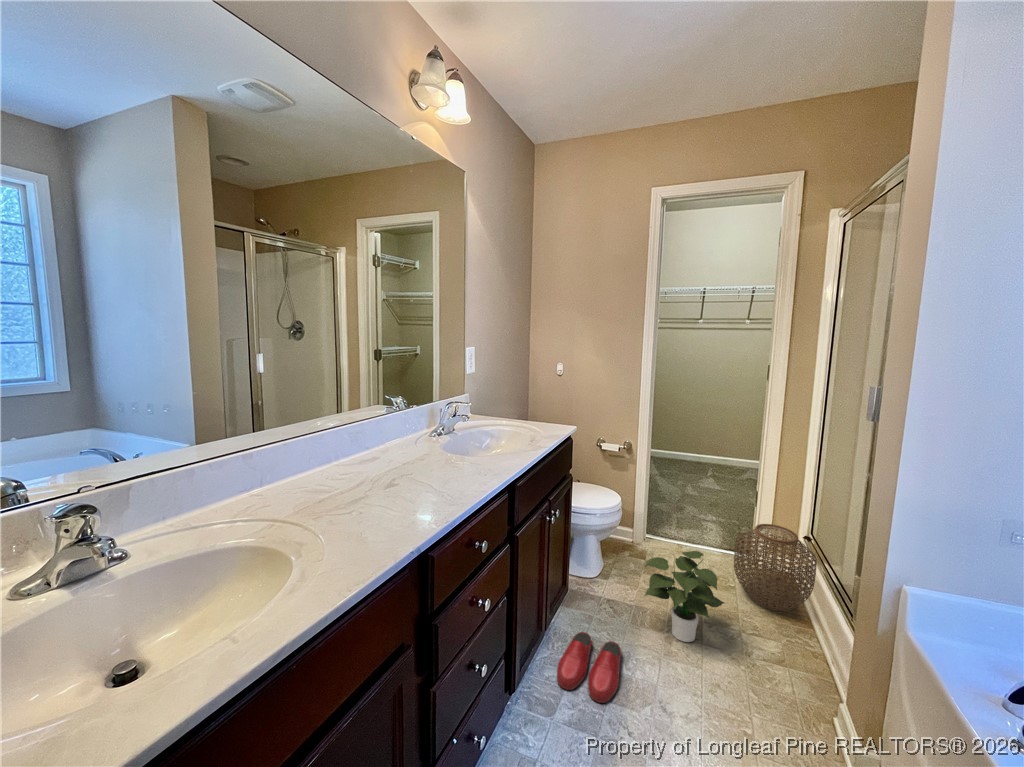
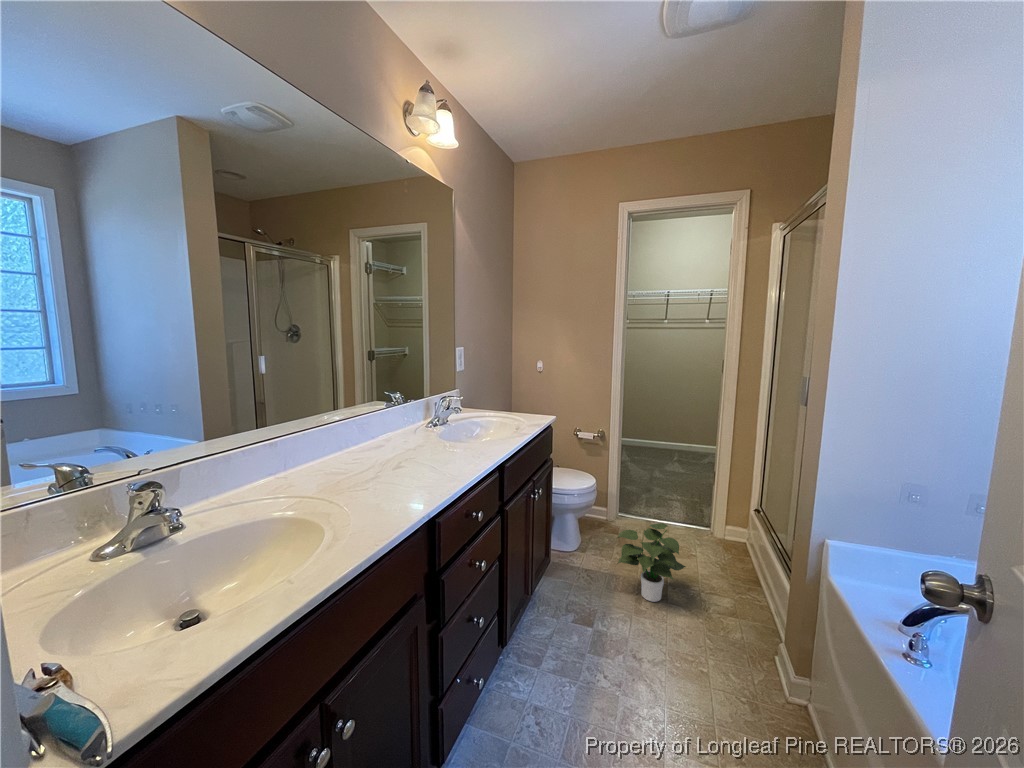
woven basket: present [734,524,817,611] -> none [695,499,764,574]
slippers: present [557,632,621,703] -> none [543,597,598,653]

